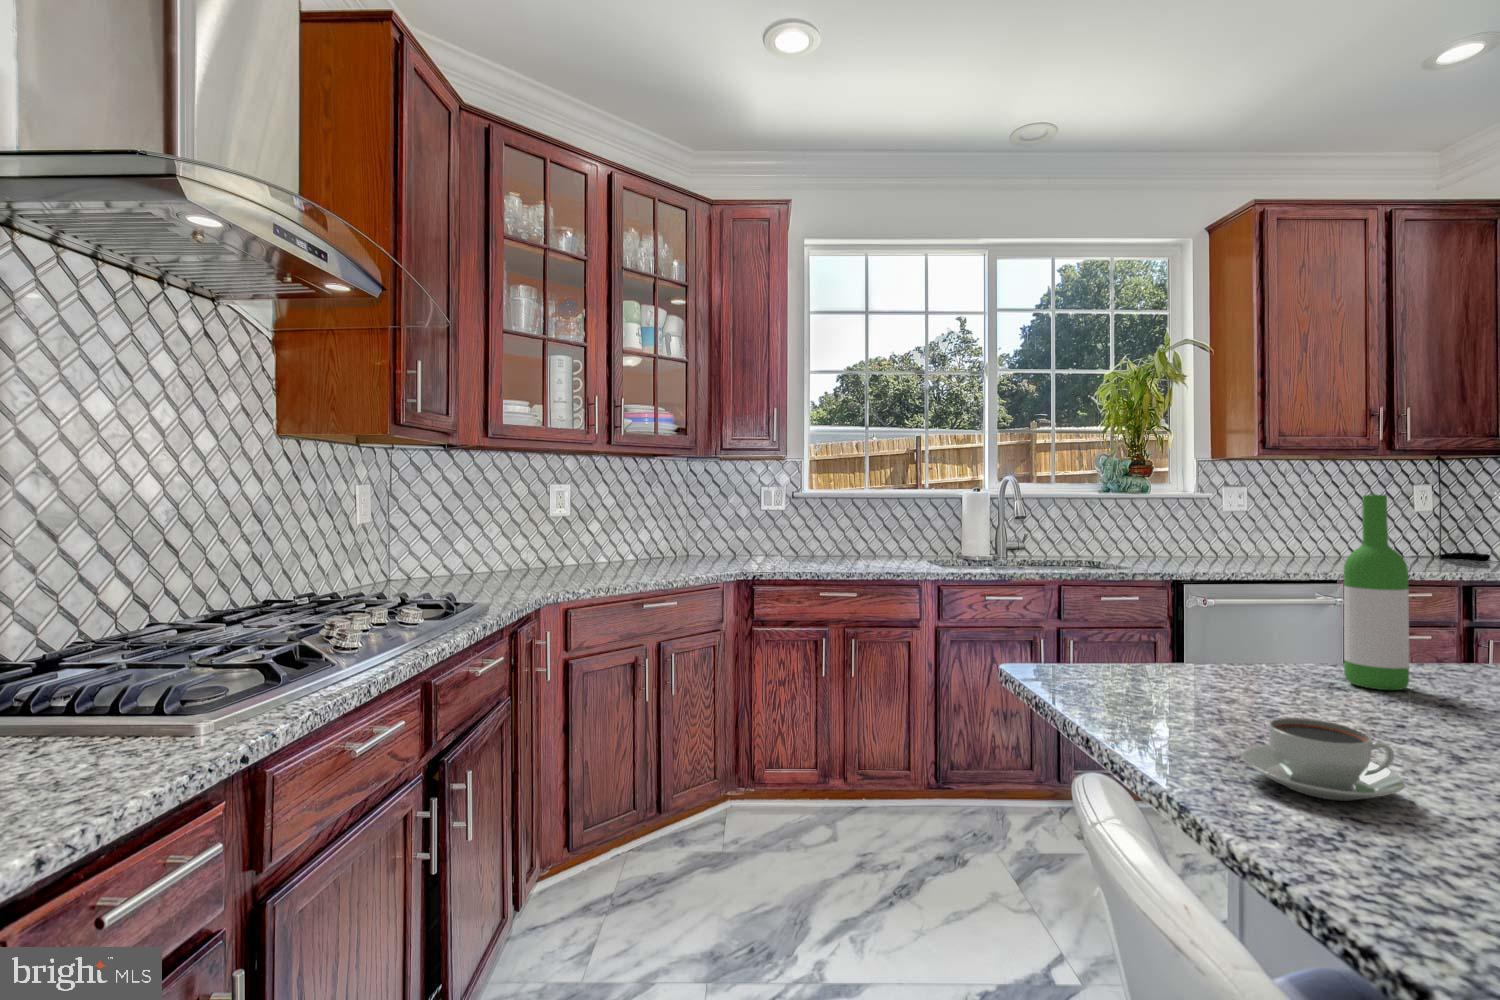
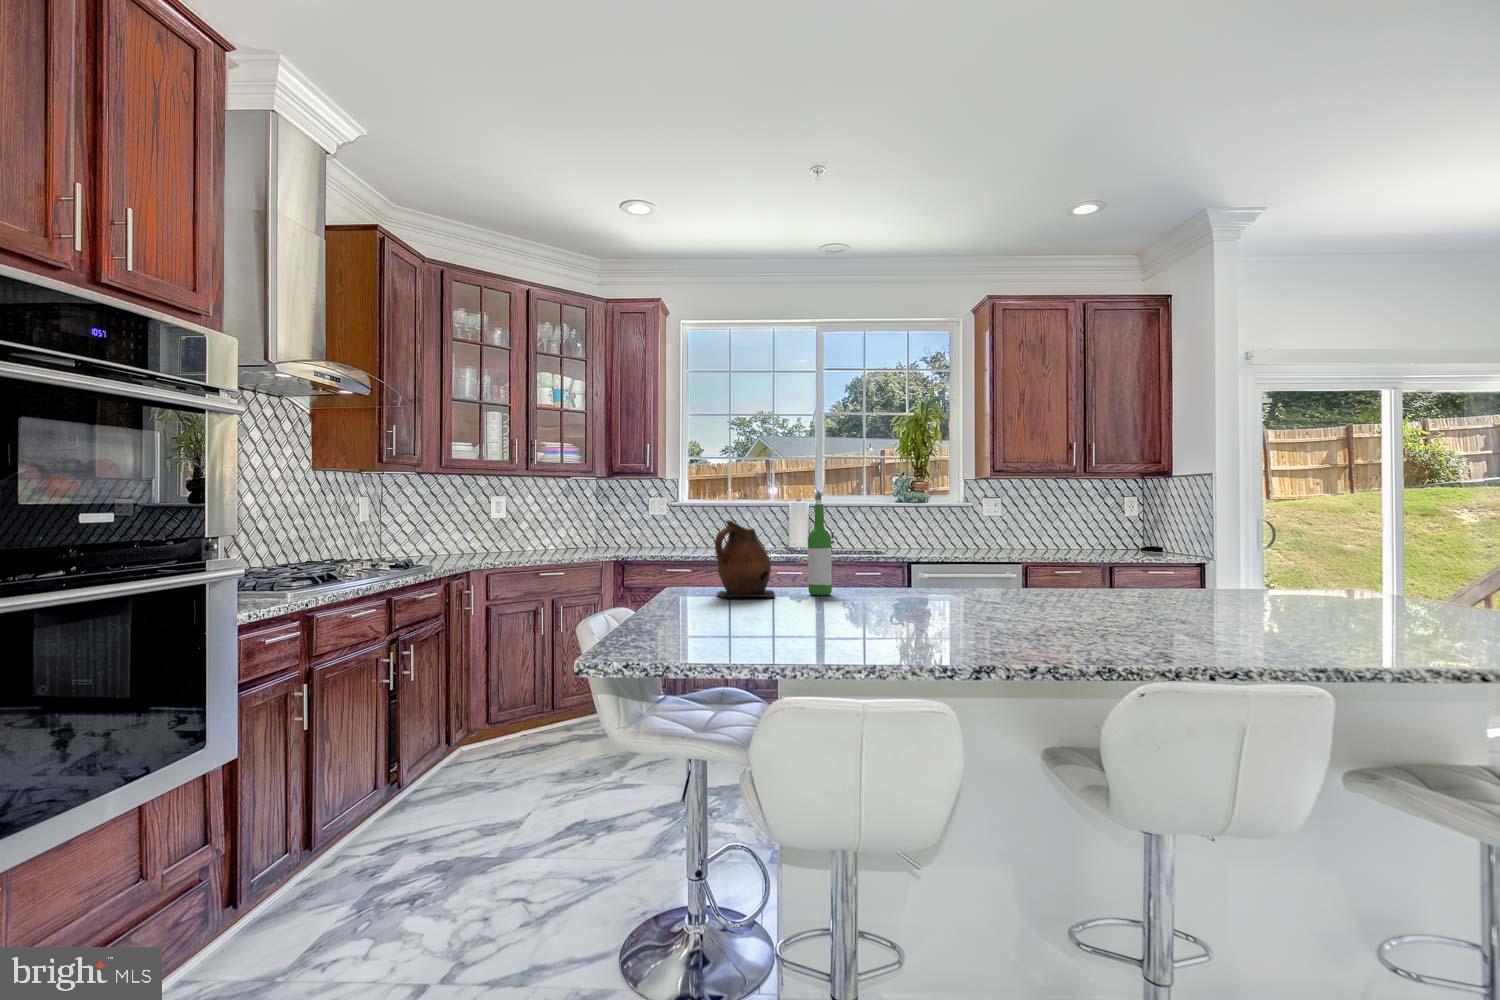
ceramic pitcher: none [1144,530,1330,707] -> present [715,520,775,598]
coffee cup: present [1242,718,1405,801] -> none [661,589,708,613]

